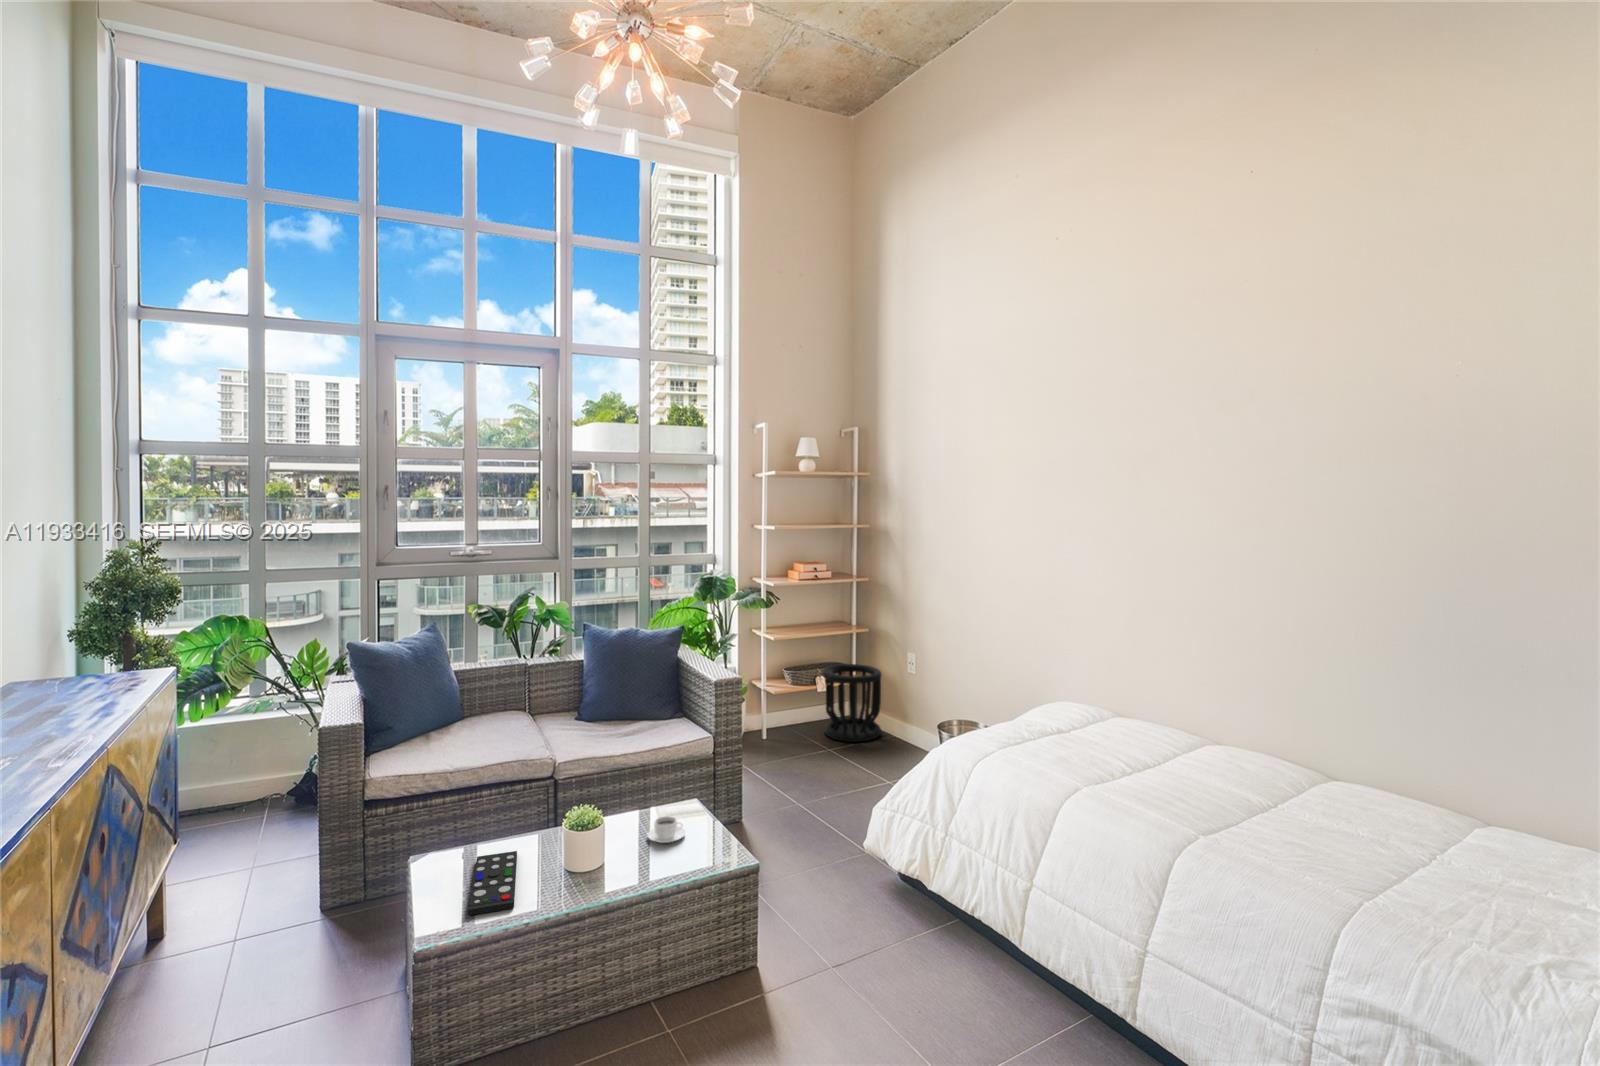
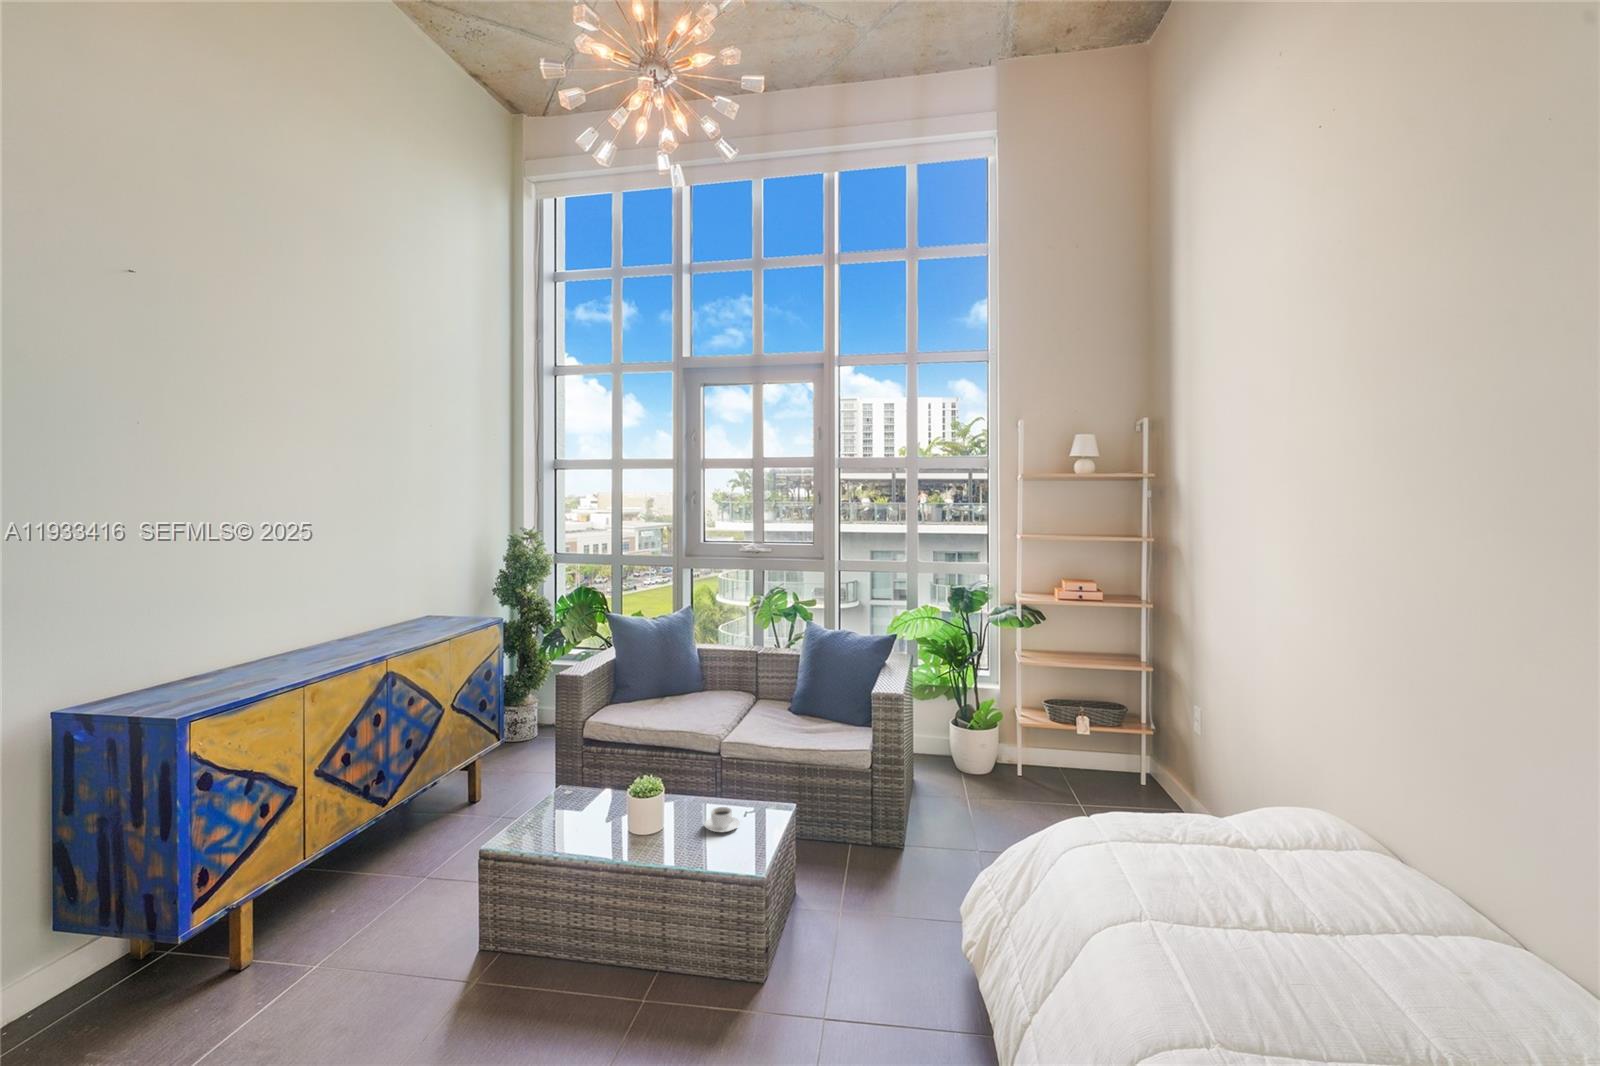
wastebasket: present [822,664,882,742] -> none [1089,706,1167,804]
remote control: present [468,851,517,915] -> none [531,797,614,842]

